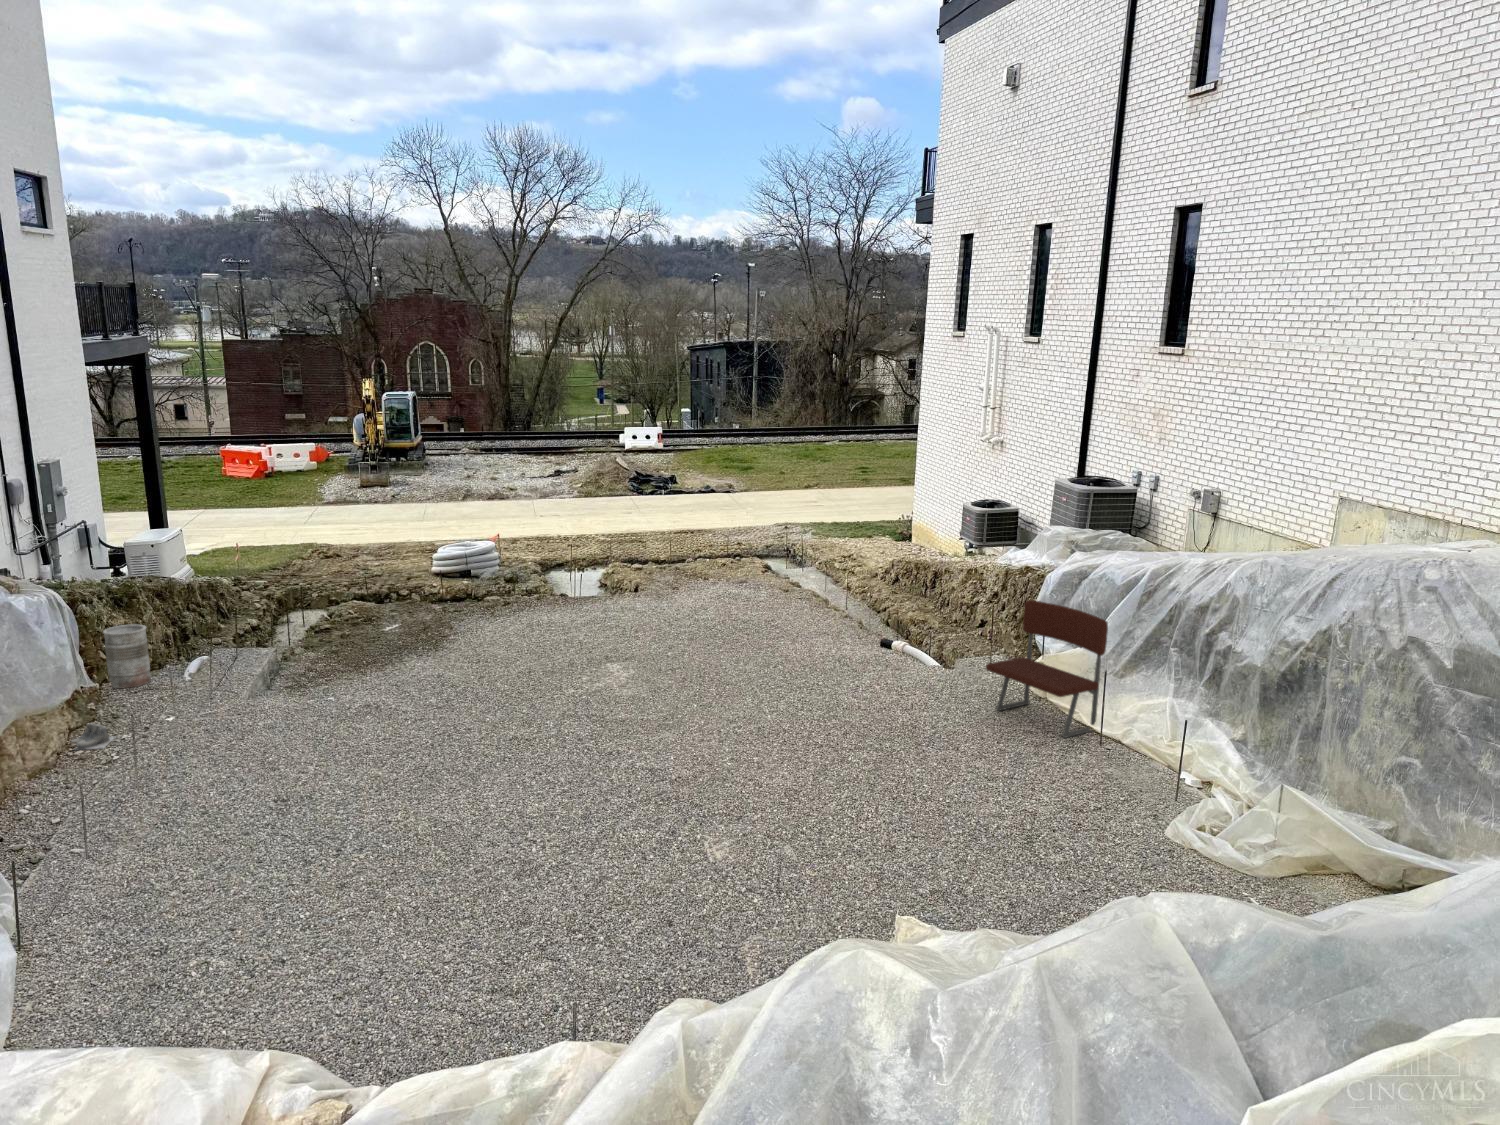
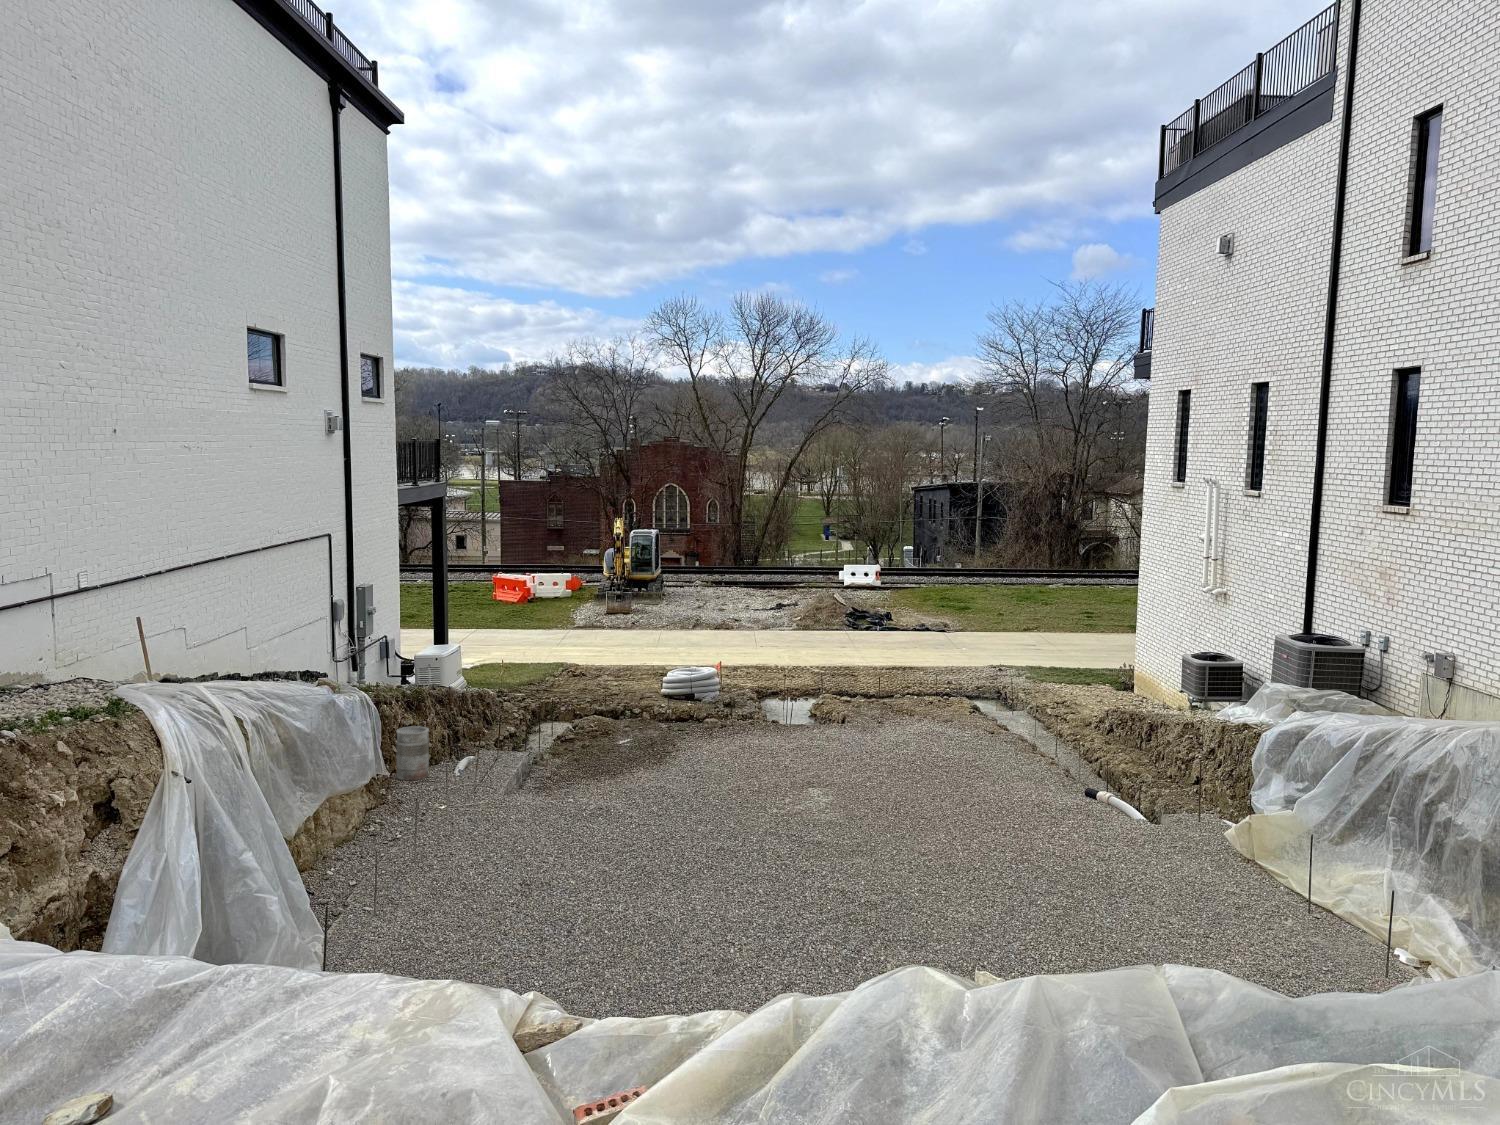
bench: present [986,600,1108,738] -> none [1182,756,1309,900]
boots: present [71,723,114,750] -> none [360,807,401,829]

